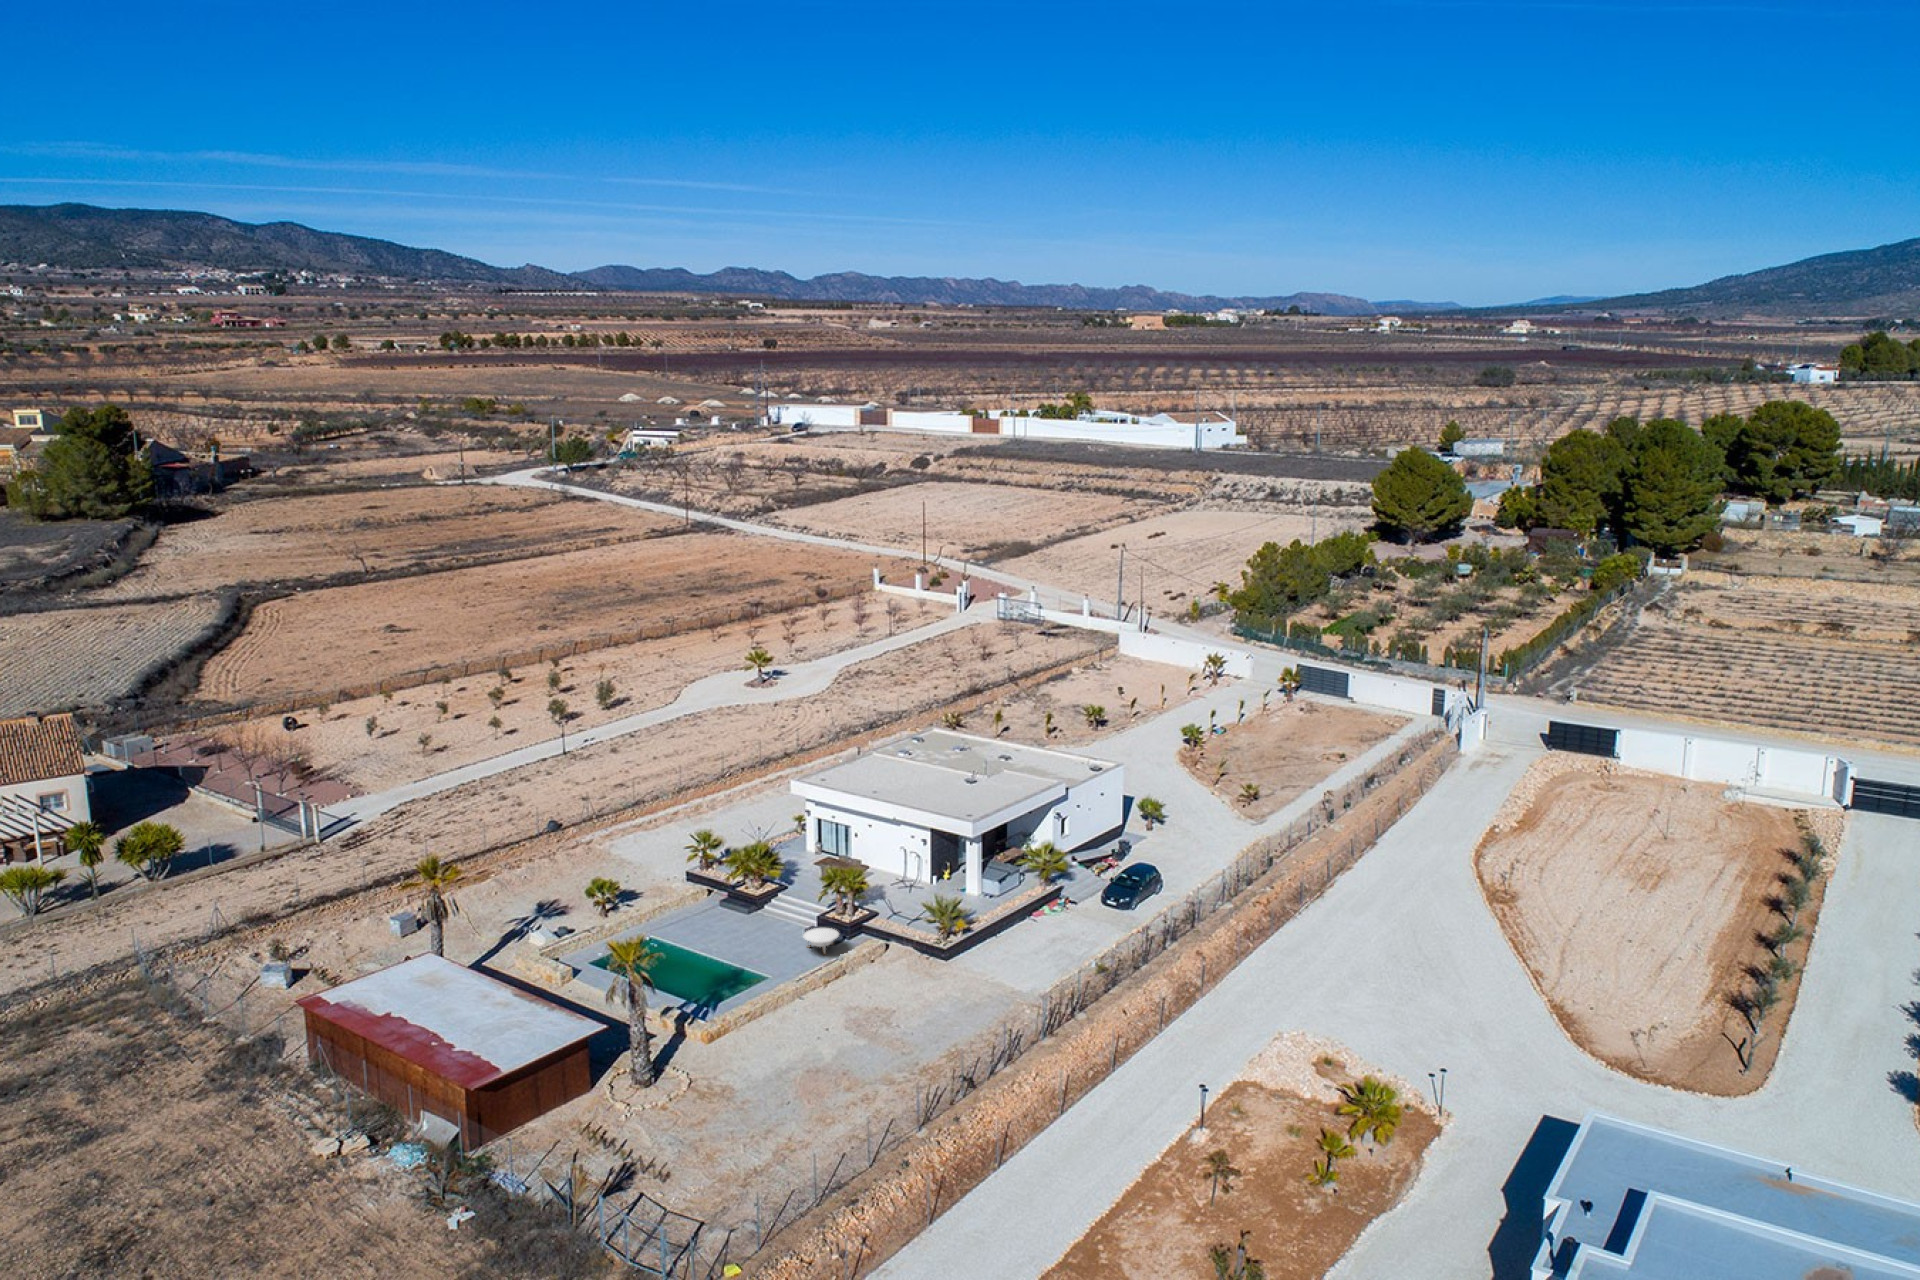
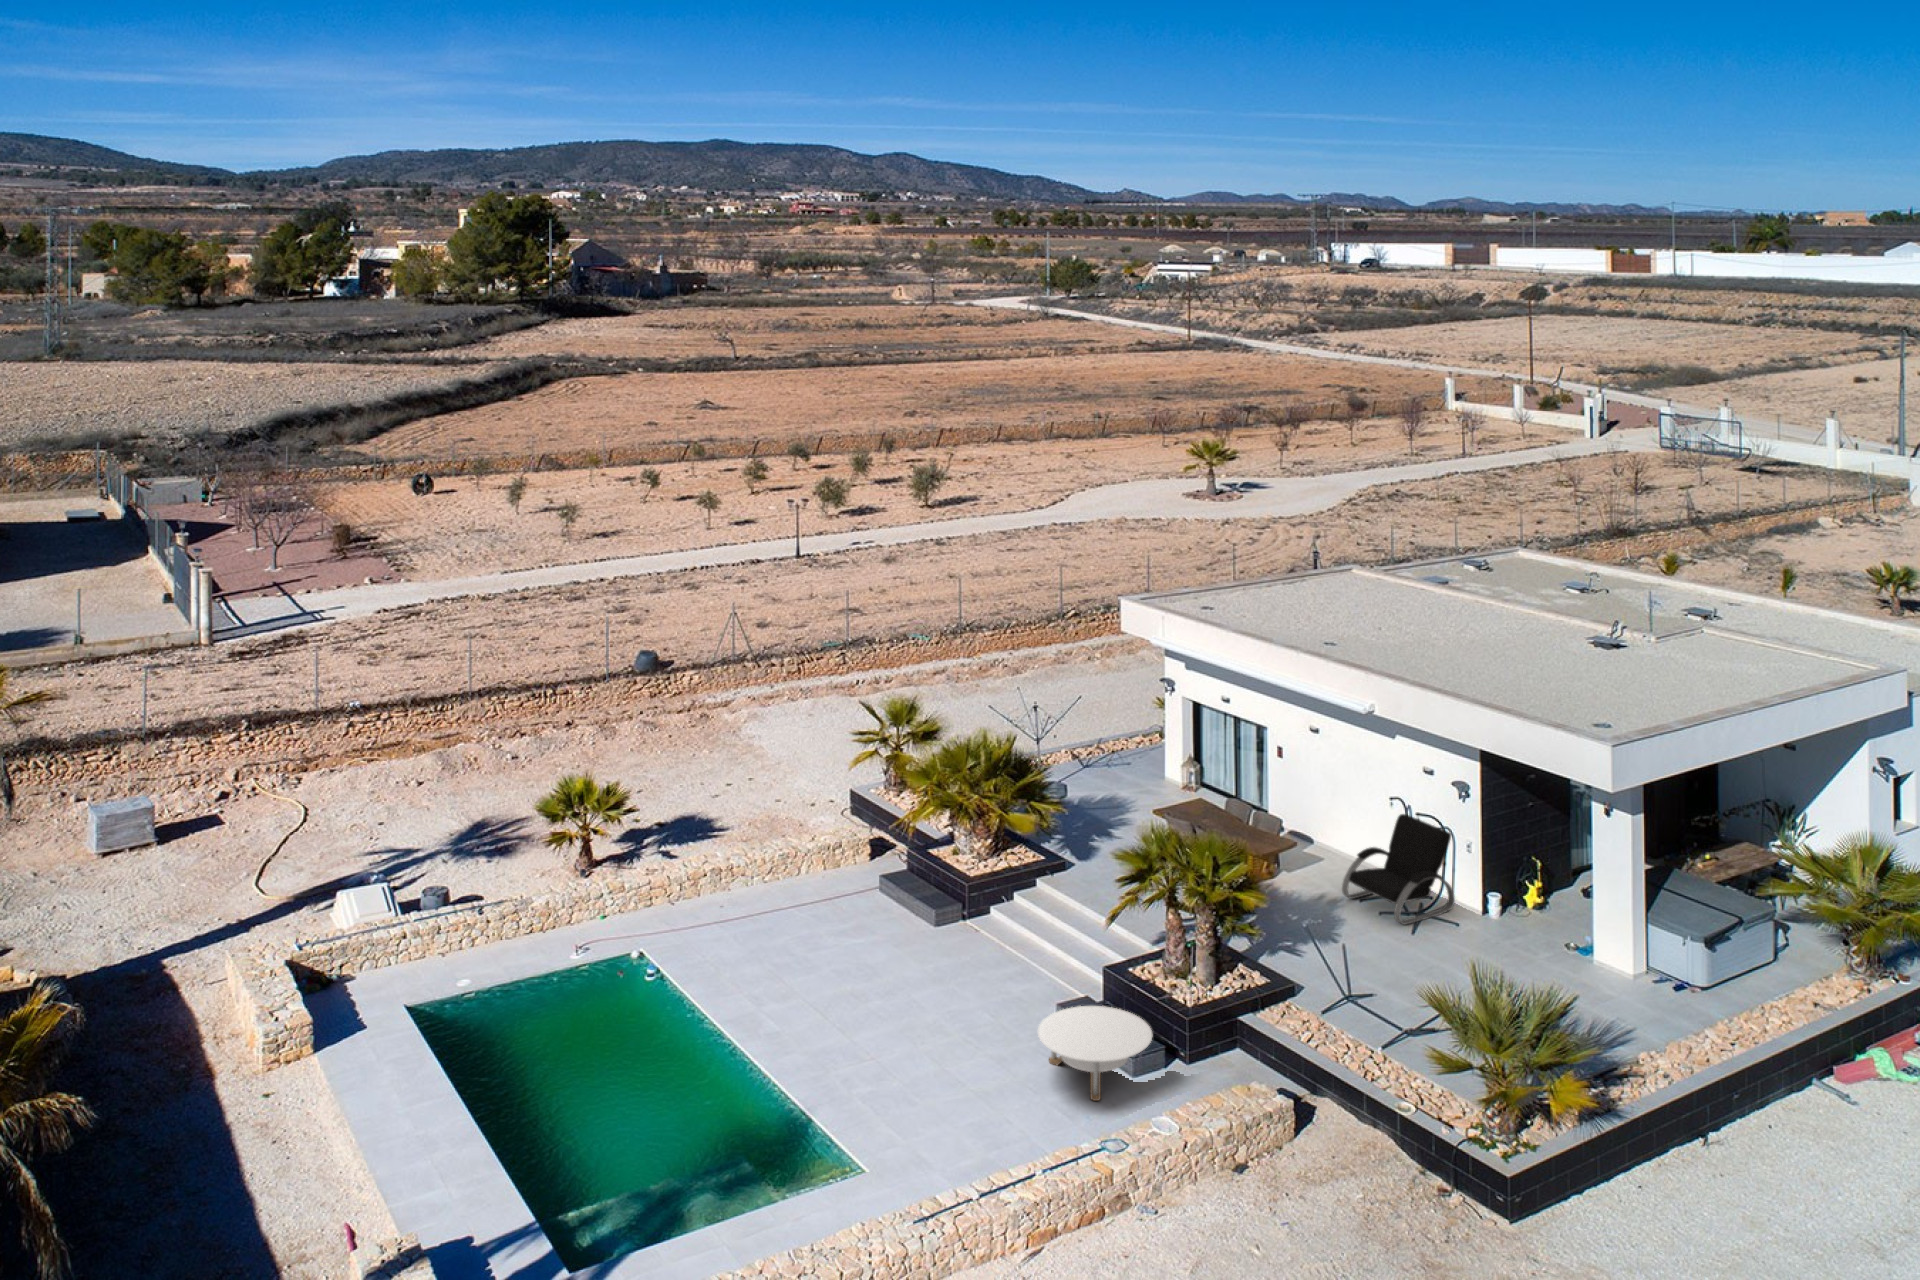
armchair: none [886,853,923,890] -> present [1342,814,1455,925]

